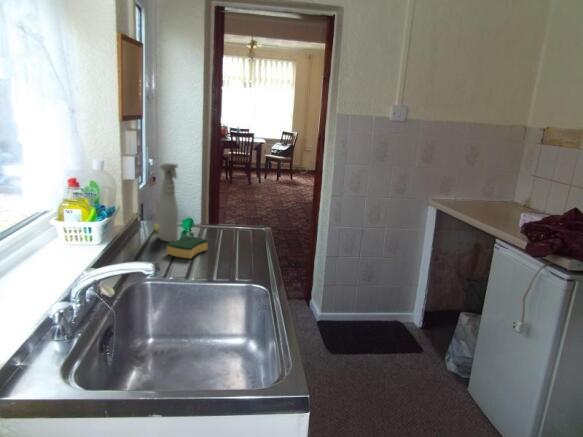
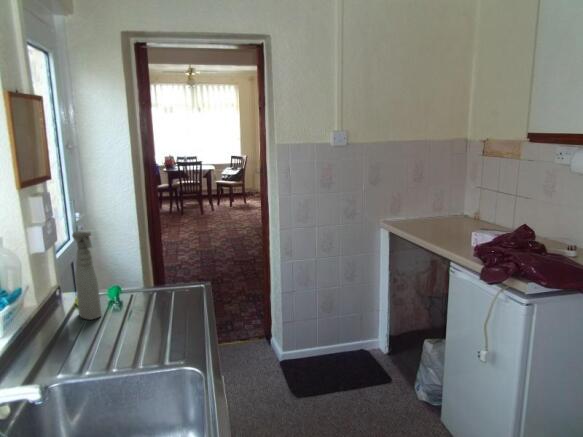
sponge: present [167,236,207,258] -> none [85,312,135,341]

